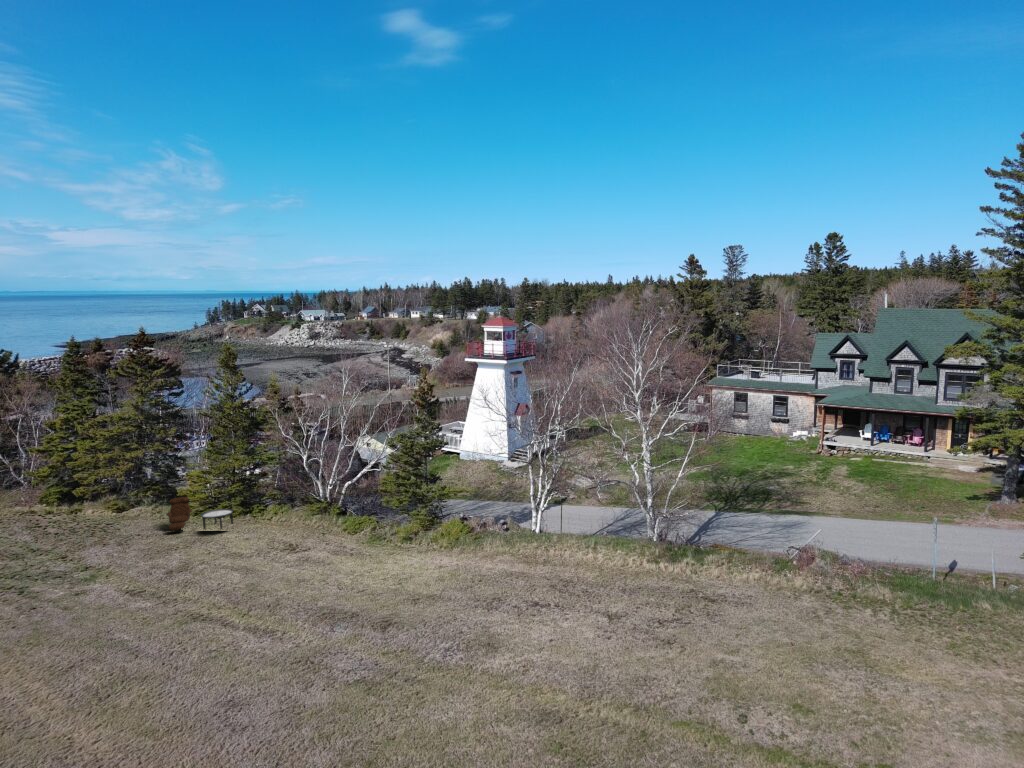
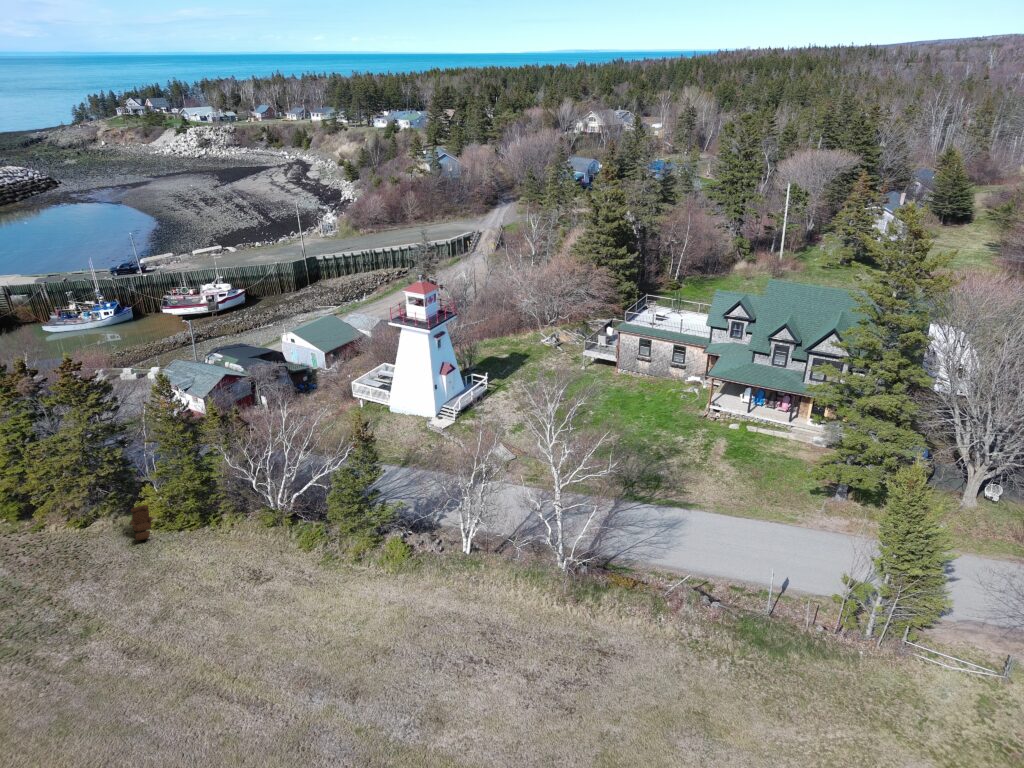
round table: present [201,509,233,533] -> none [164,516,195,542]

